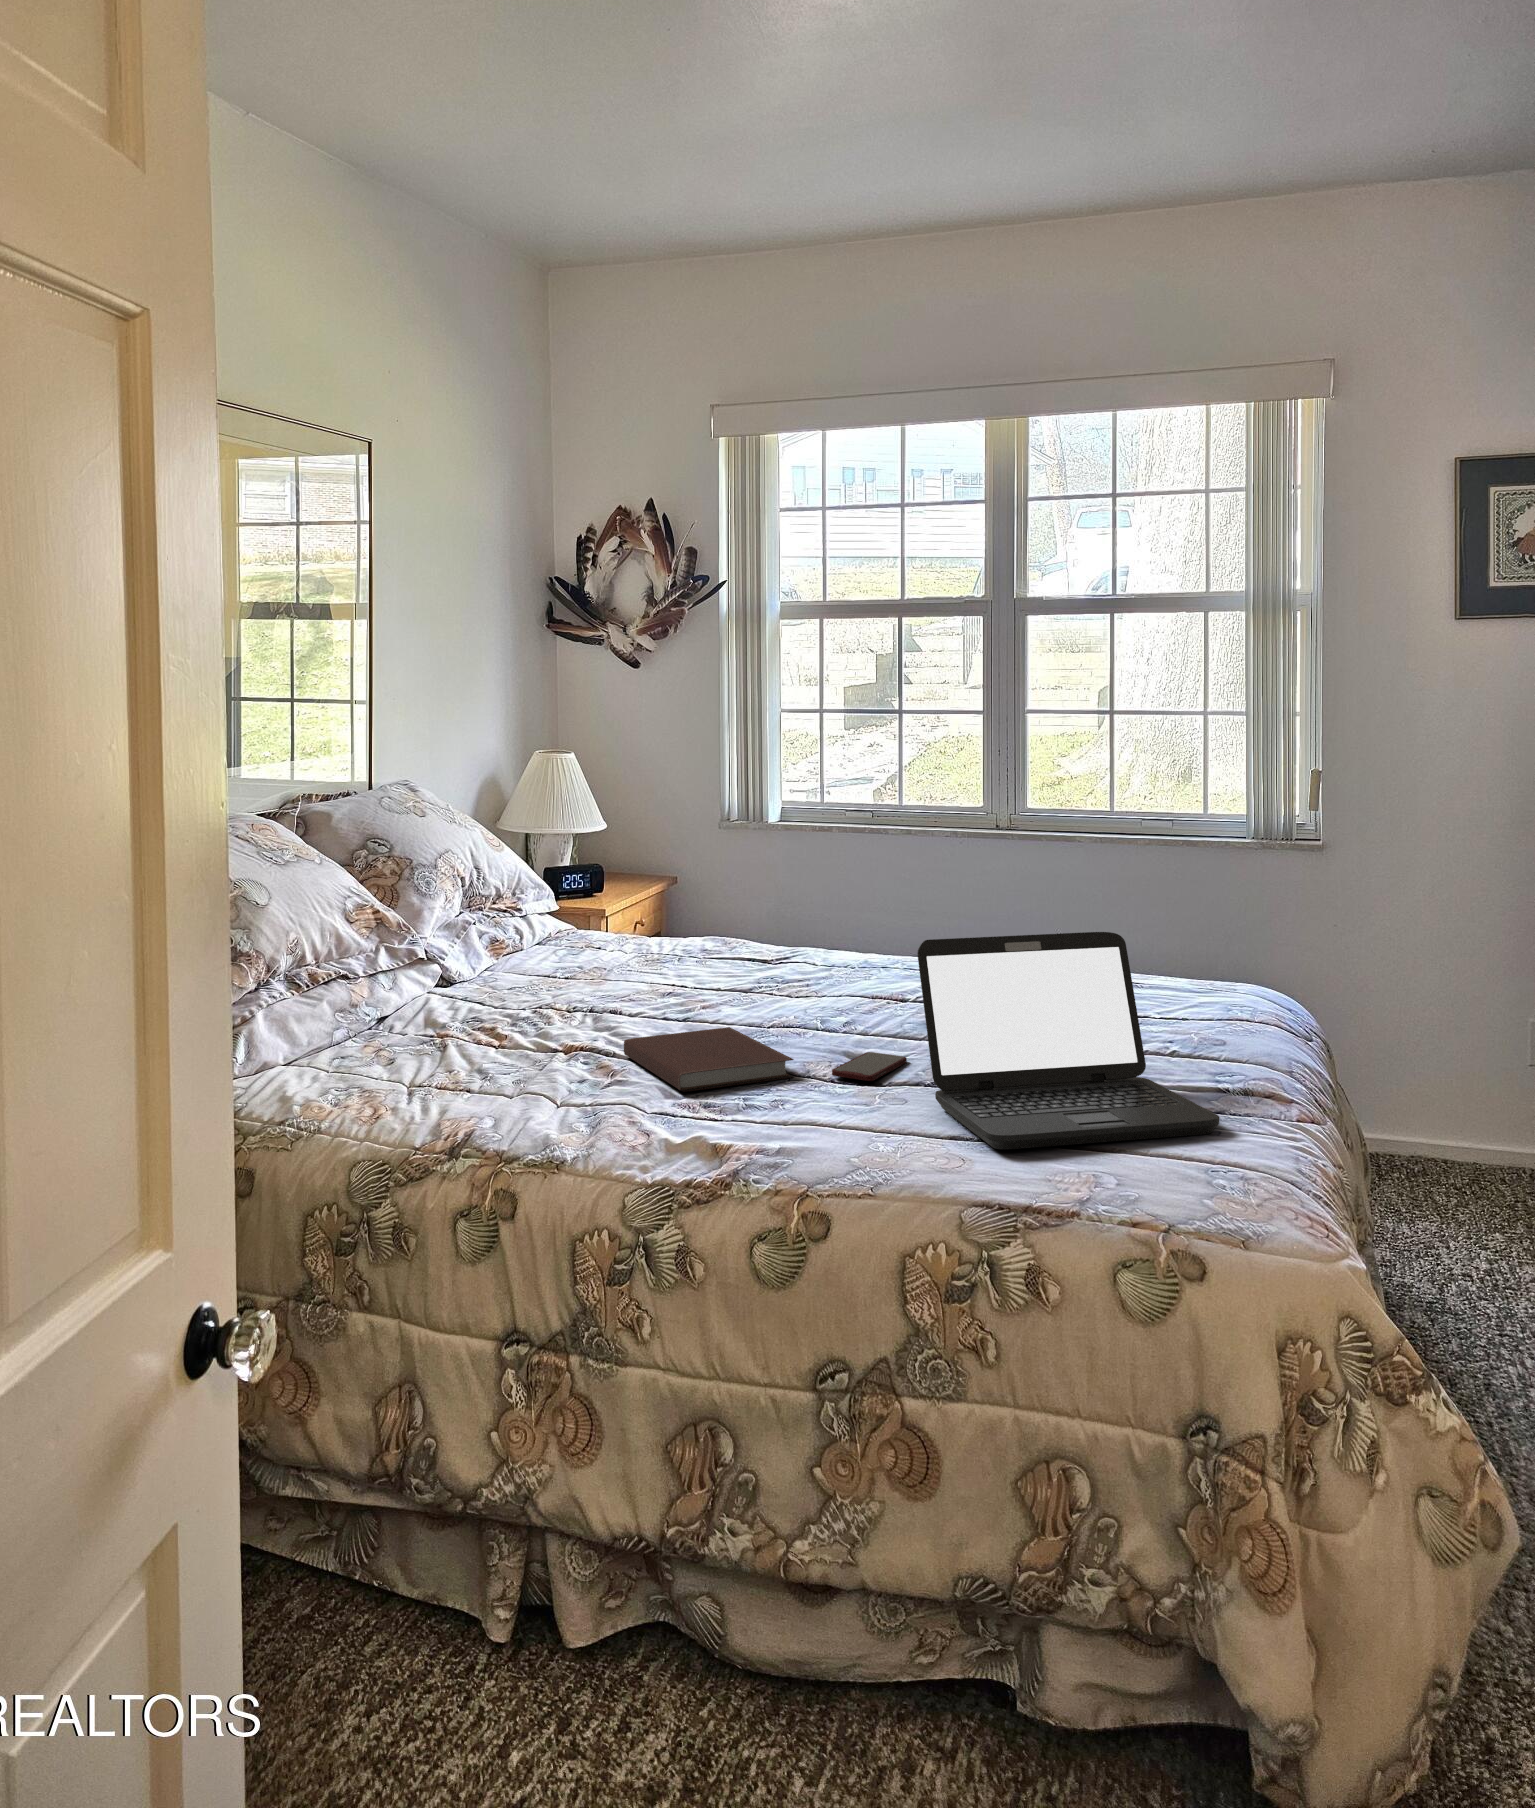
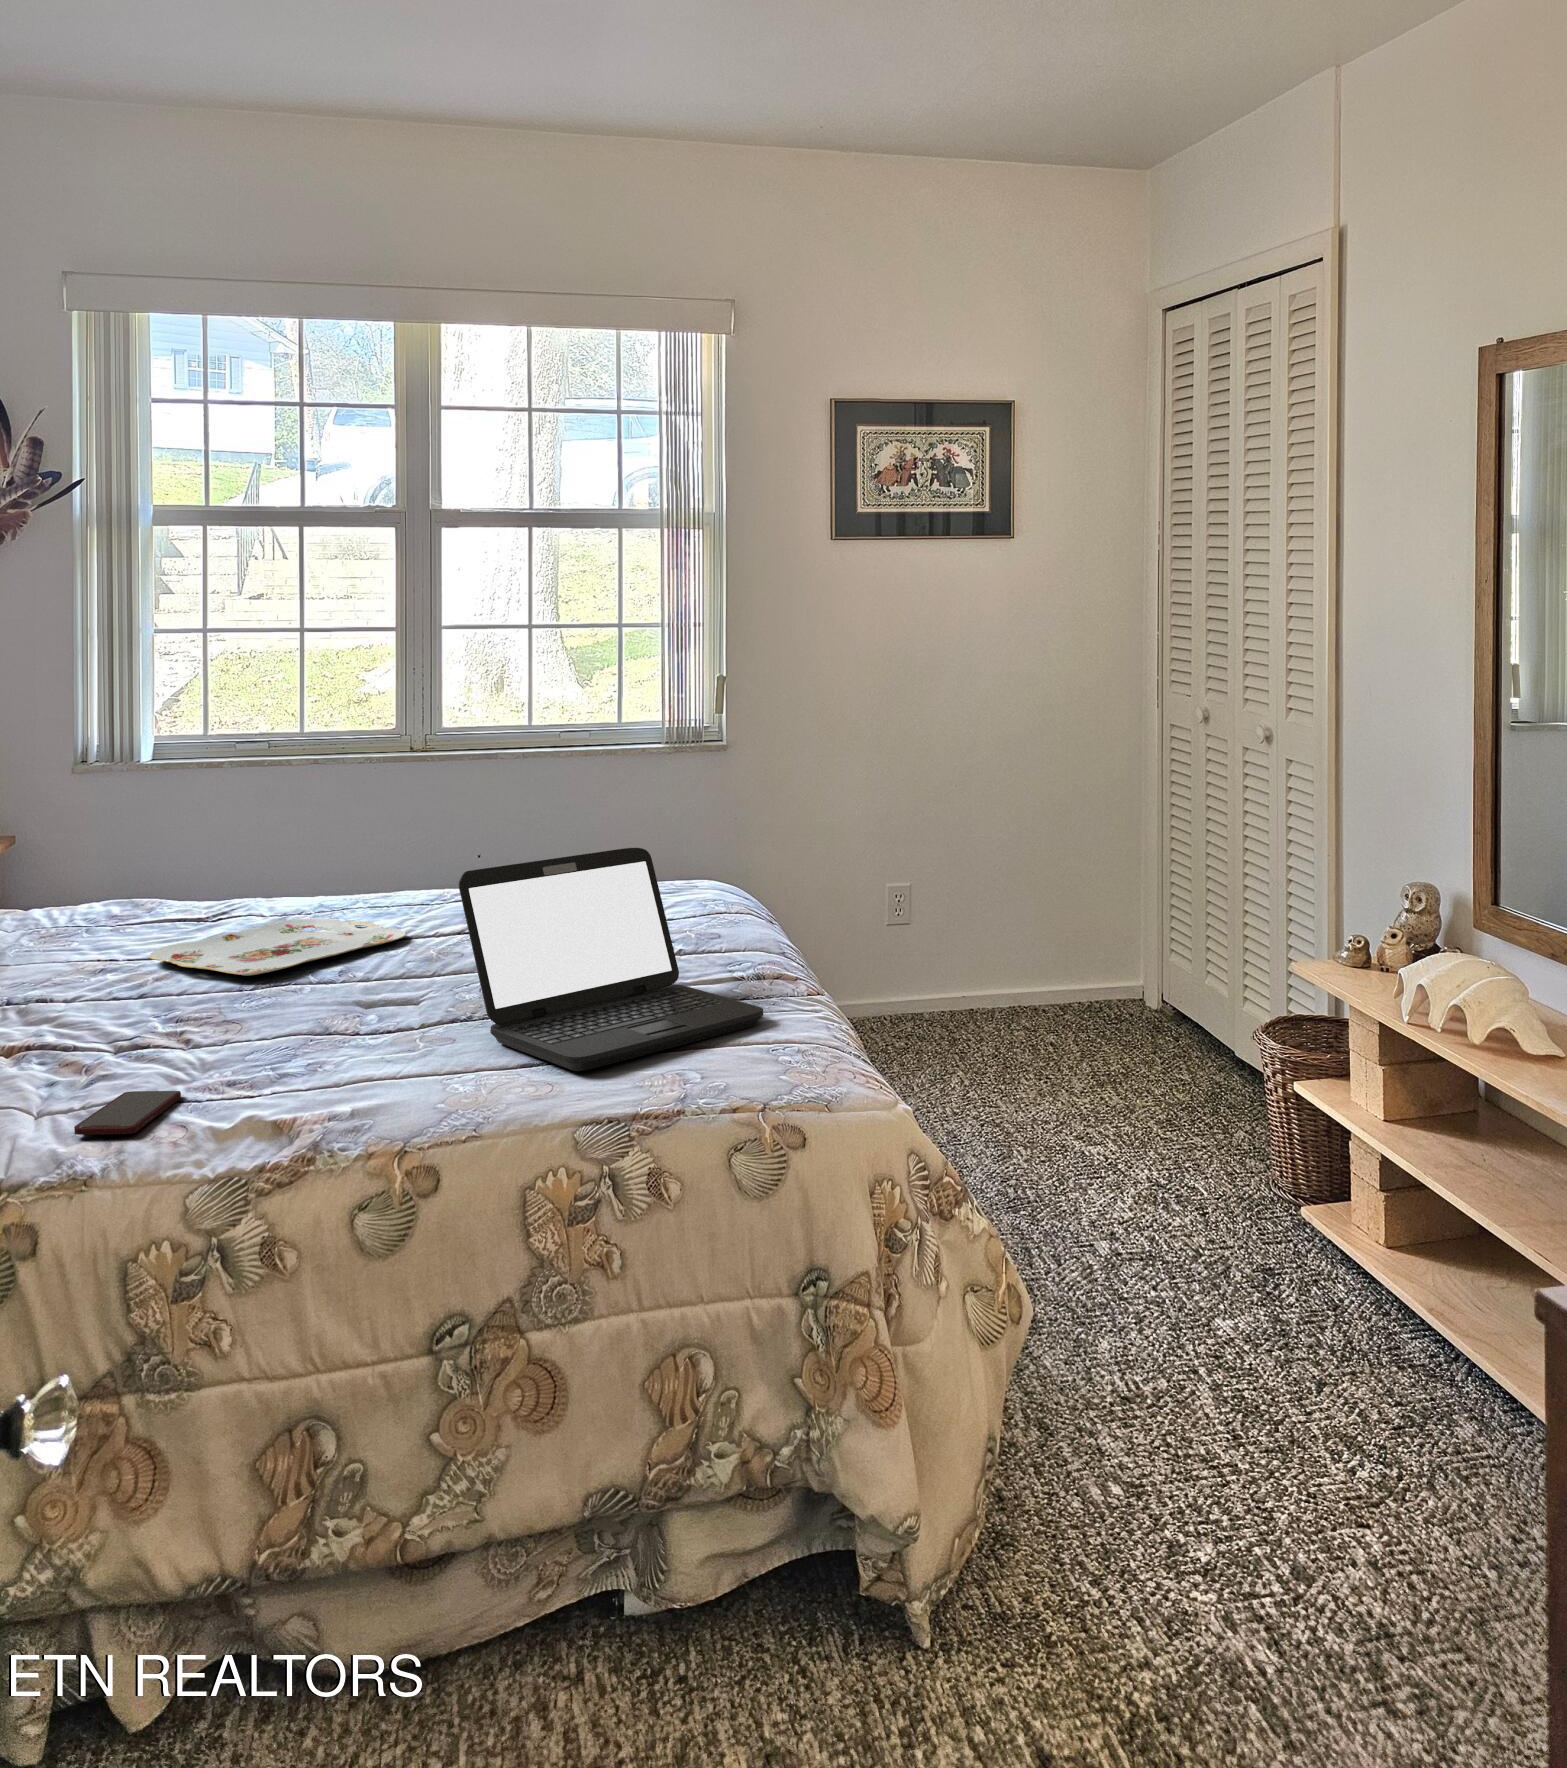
serving tray: none [707,970,920,1015] -> present [150,919,406,976]
notebook: present [624,1027,794,1091] -> none [85,994,316,1072]
smartphone: present [832,1052,907,1081] -> present [74,1091,181,1135]

